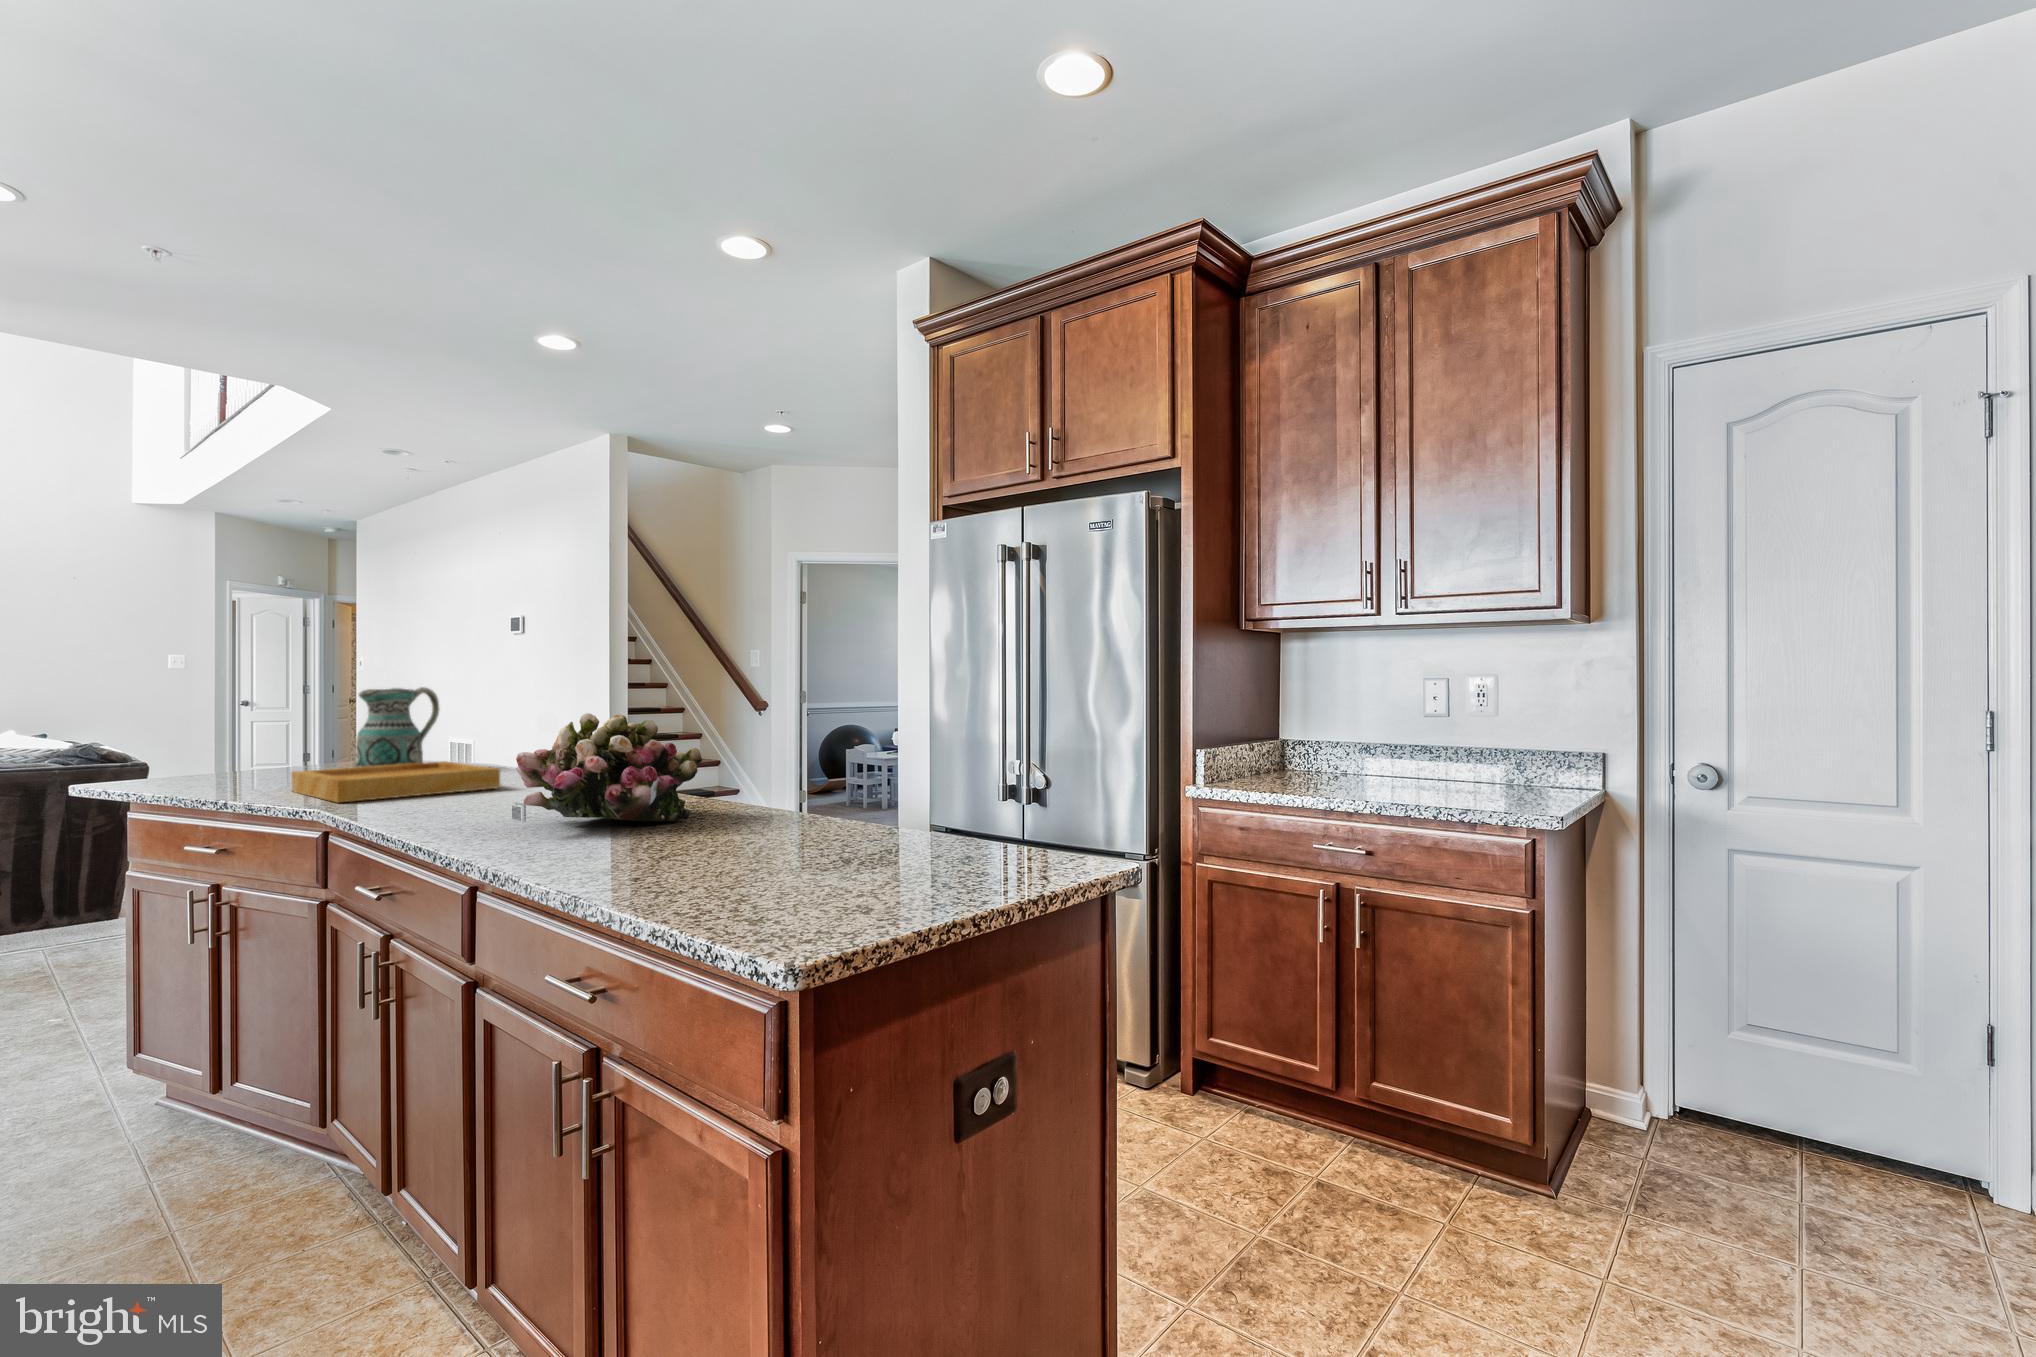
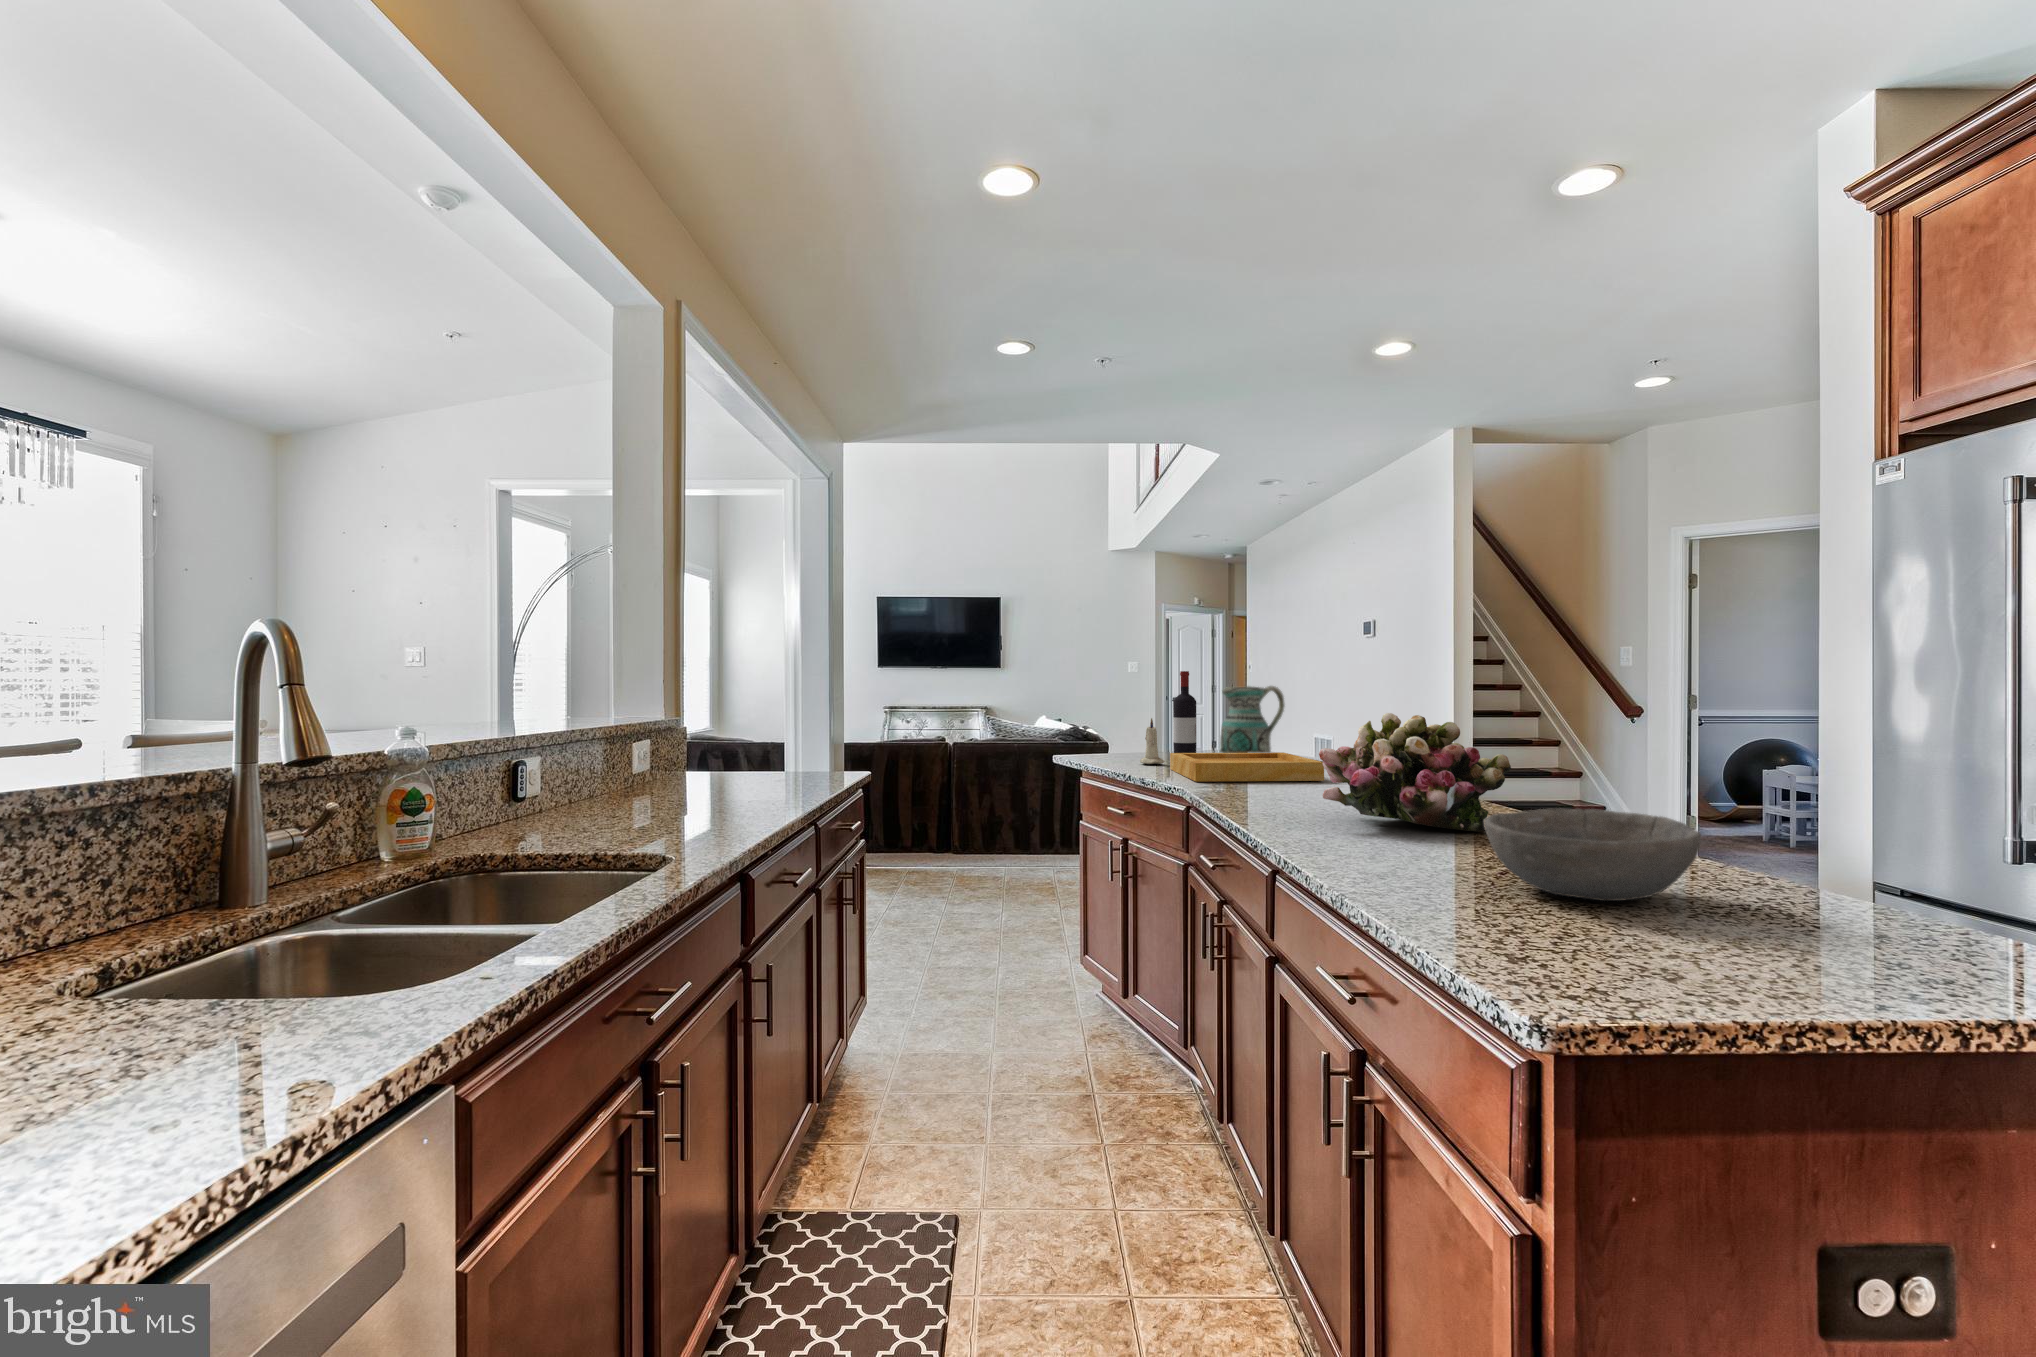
wine bottle: none [287,671,322,777] -> present [1173,671,1197,753]
candle: none [241,729,280,788] -> present [1140,718,1165,764]
bowl: none [702,789,864,864] -> present [1484,808,1701,901]

